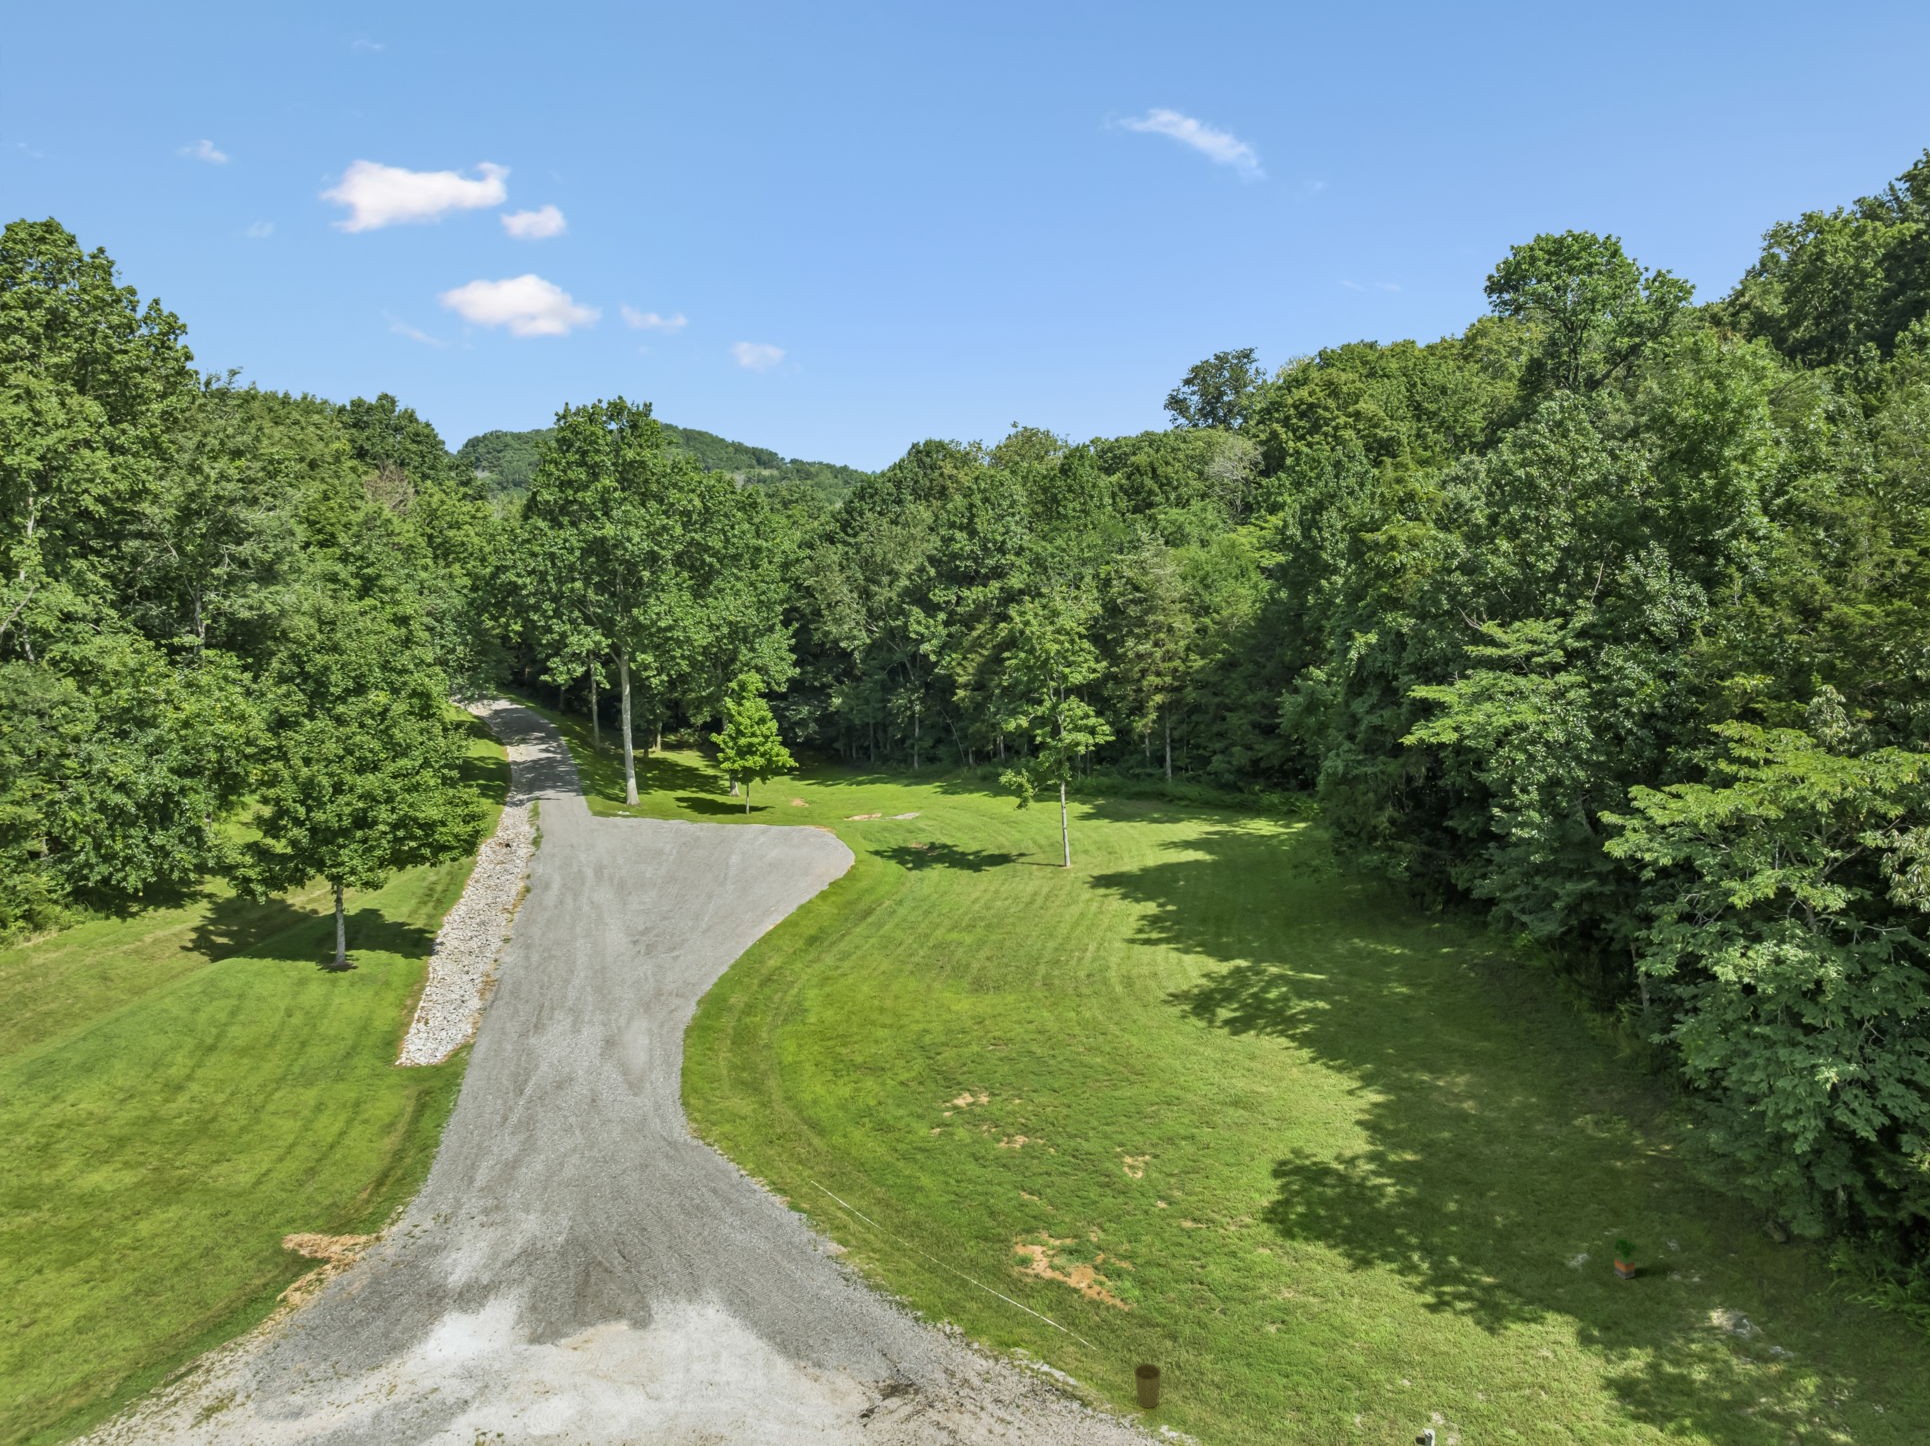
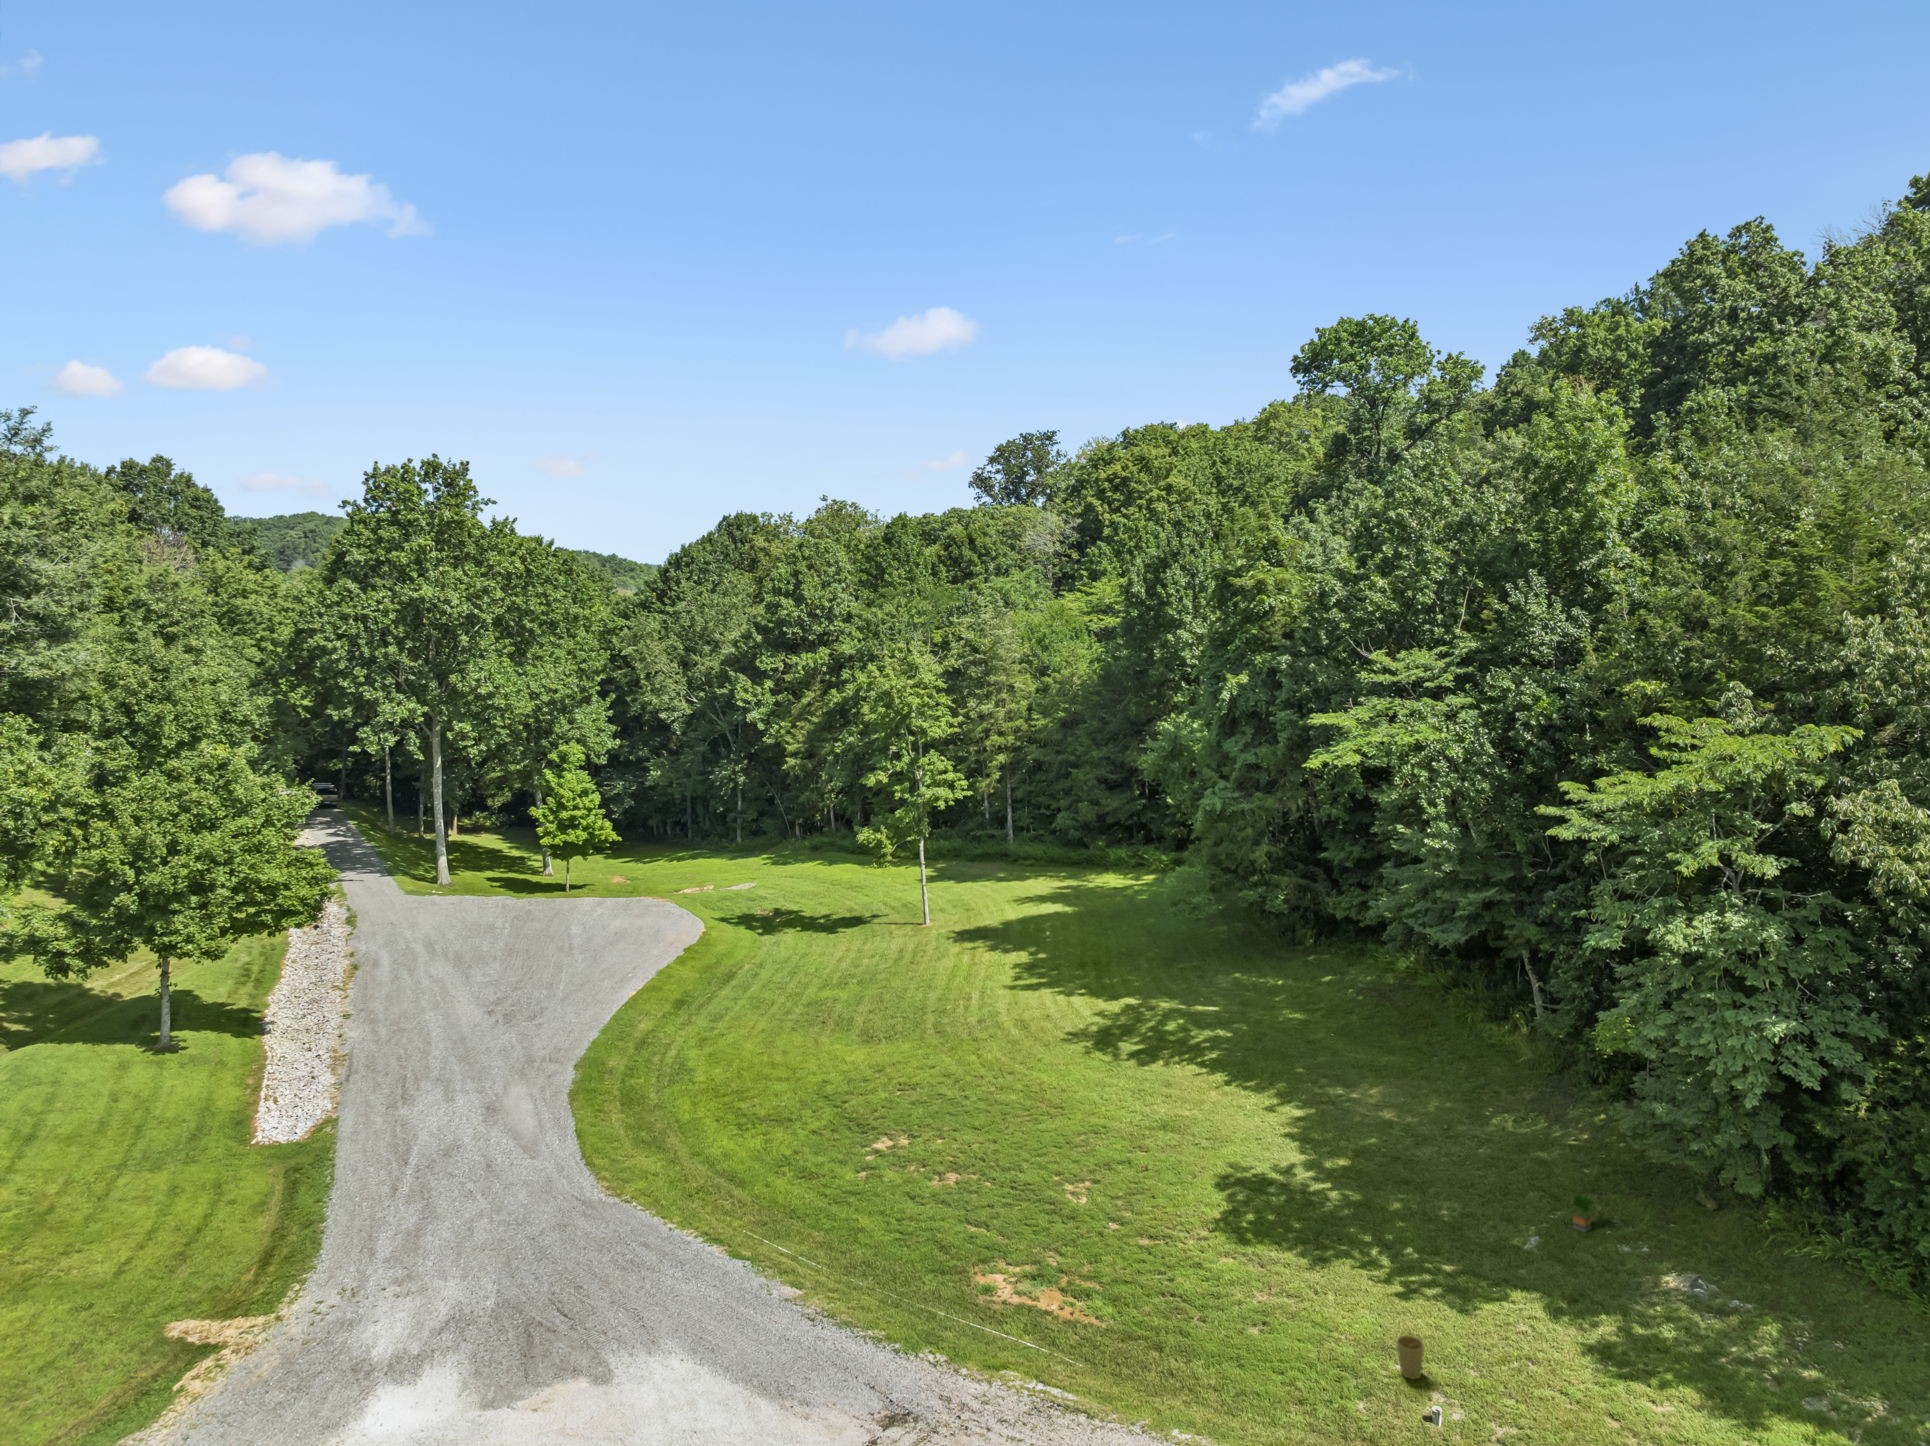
basket: present [1134,1360,1161,1408] -> present [1397,1335,1424,1379]

